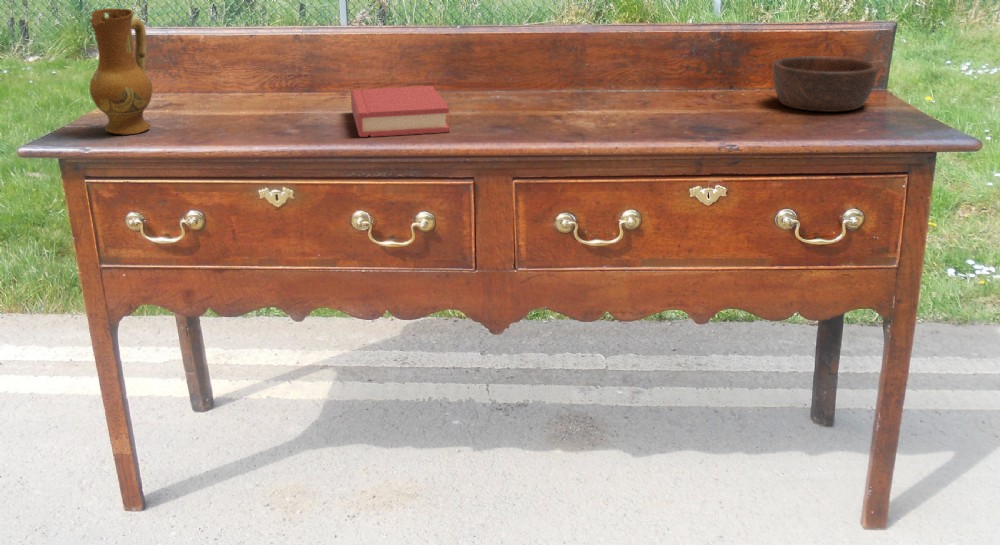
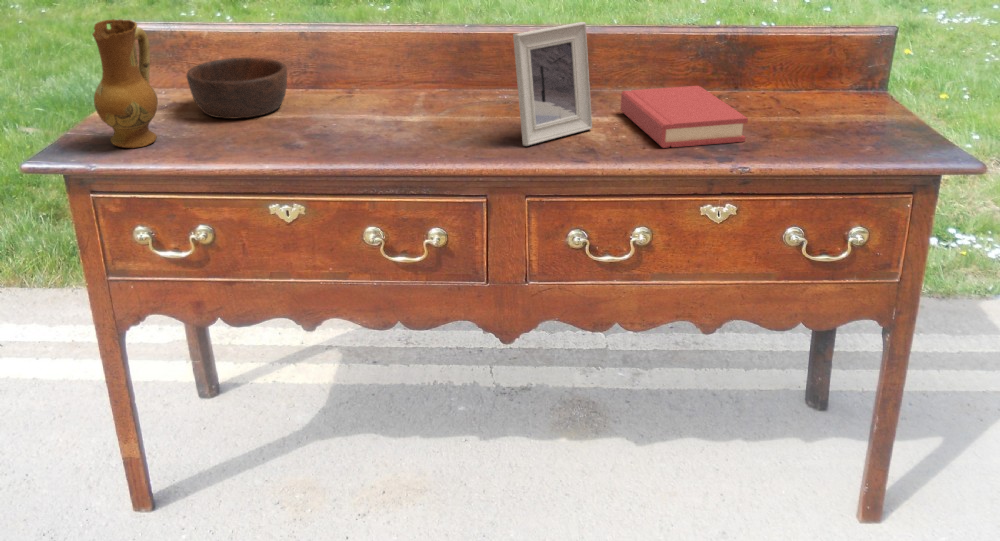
picture frame: none [500,11,582,130] -> present [513,22,592,146]
wooden bowl: present [773,56,878,112] -> present [187,58,287,119]
hardback book: present [351,86,449,137] -> present [621,86,748,148]

